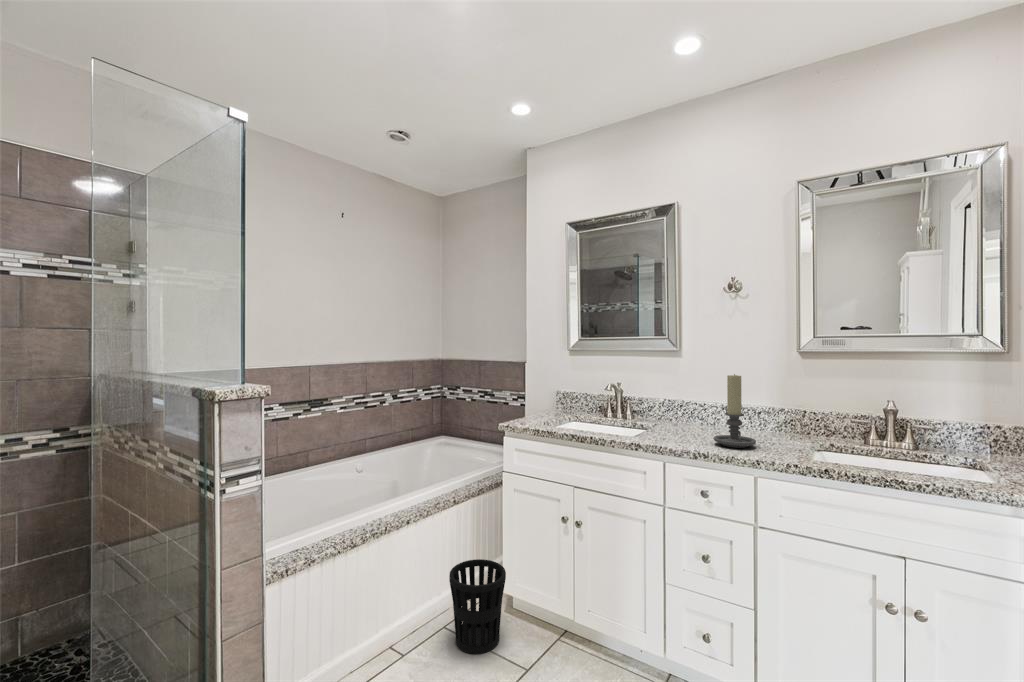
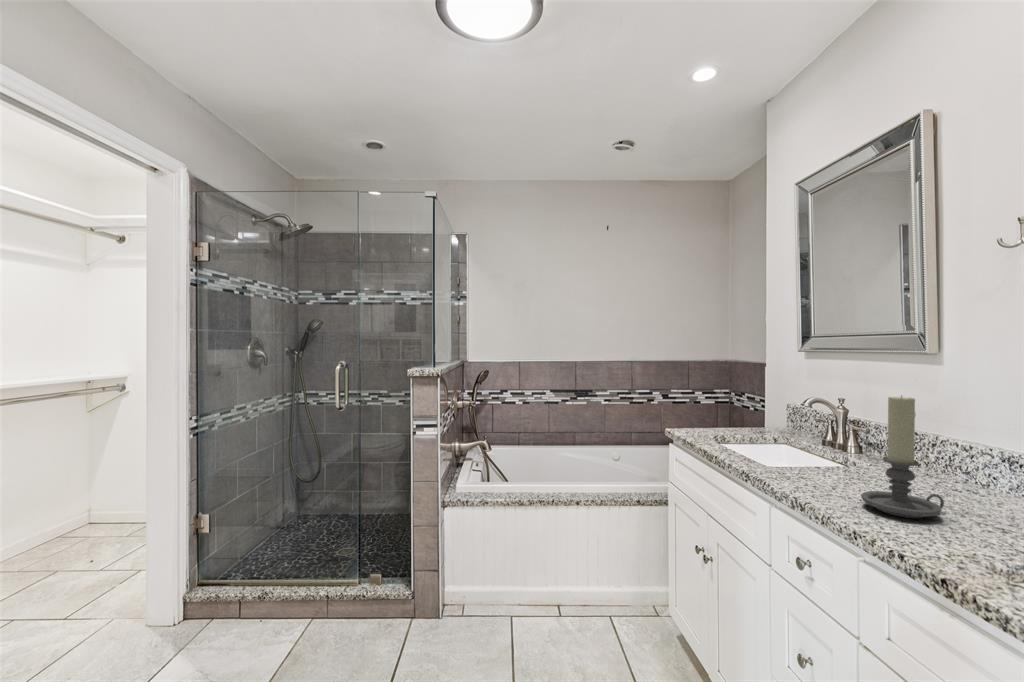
wastebasket: present [449,559,506,654] -> none [596,559,654,654]

